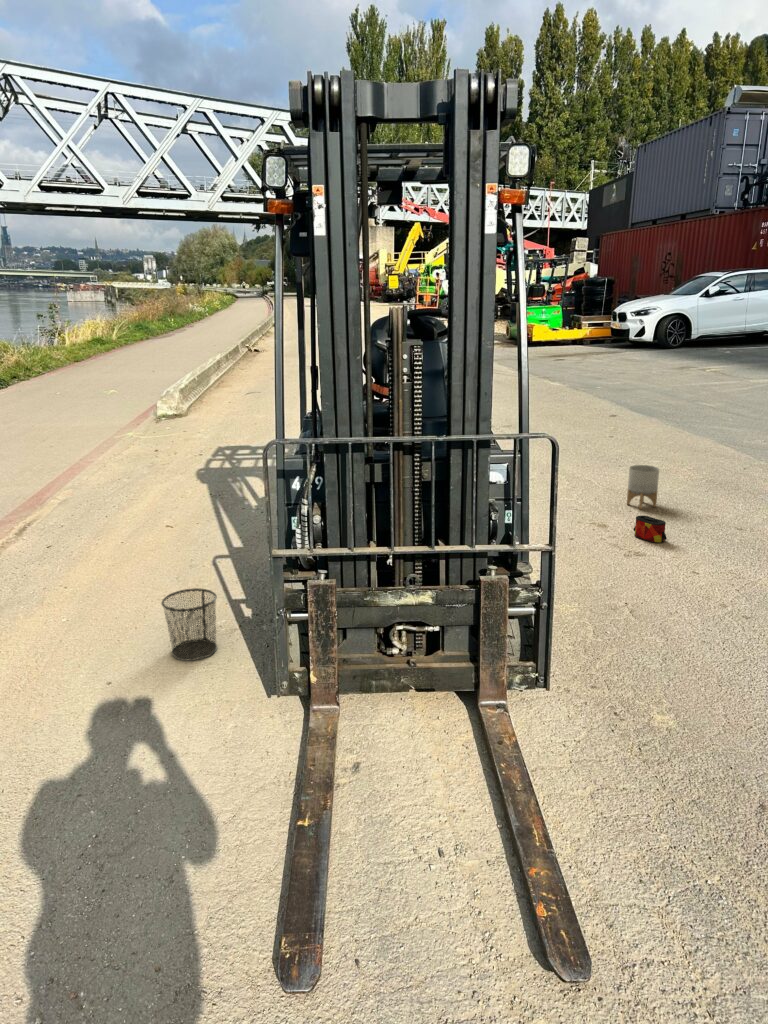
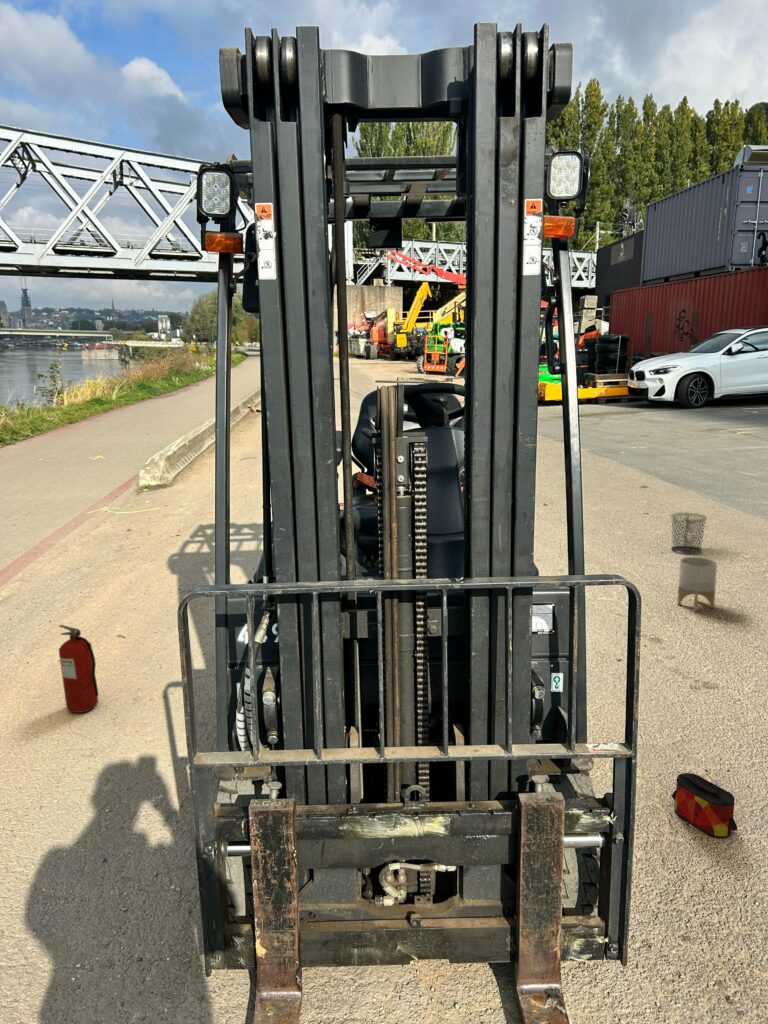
fire extinguisher: none [126,508,159,578] -> present [59,625,99,713]
bag: present [633,516,667,543] -> present [672,773,737,838]
waste bin: present [162,588,217,661] -> present [671,513,706,554]

